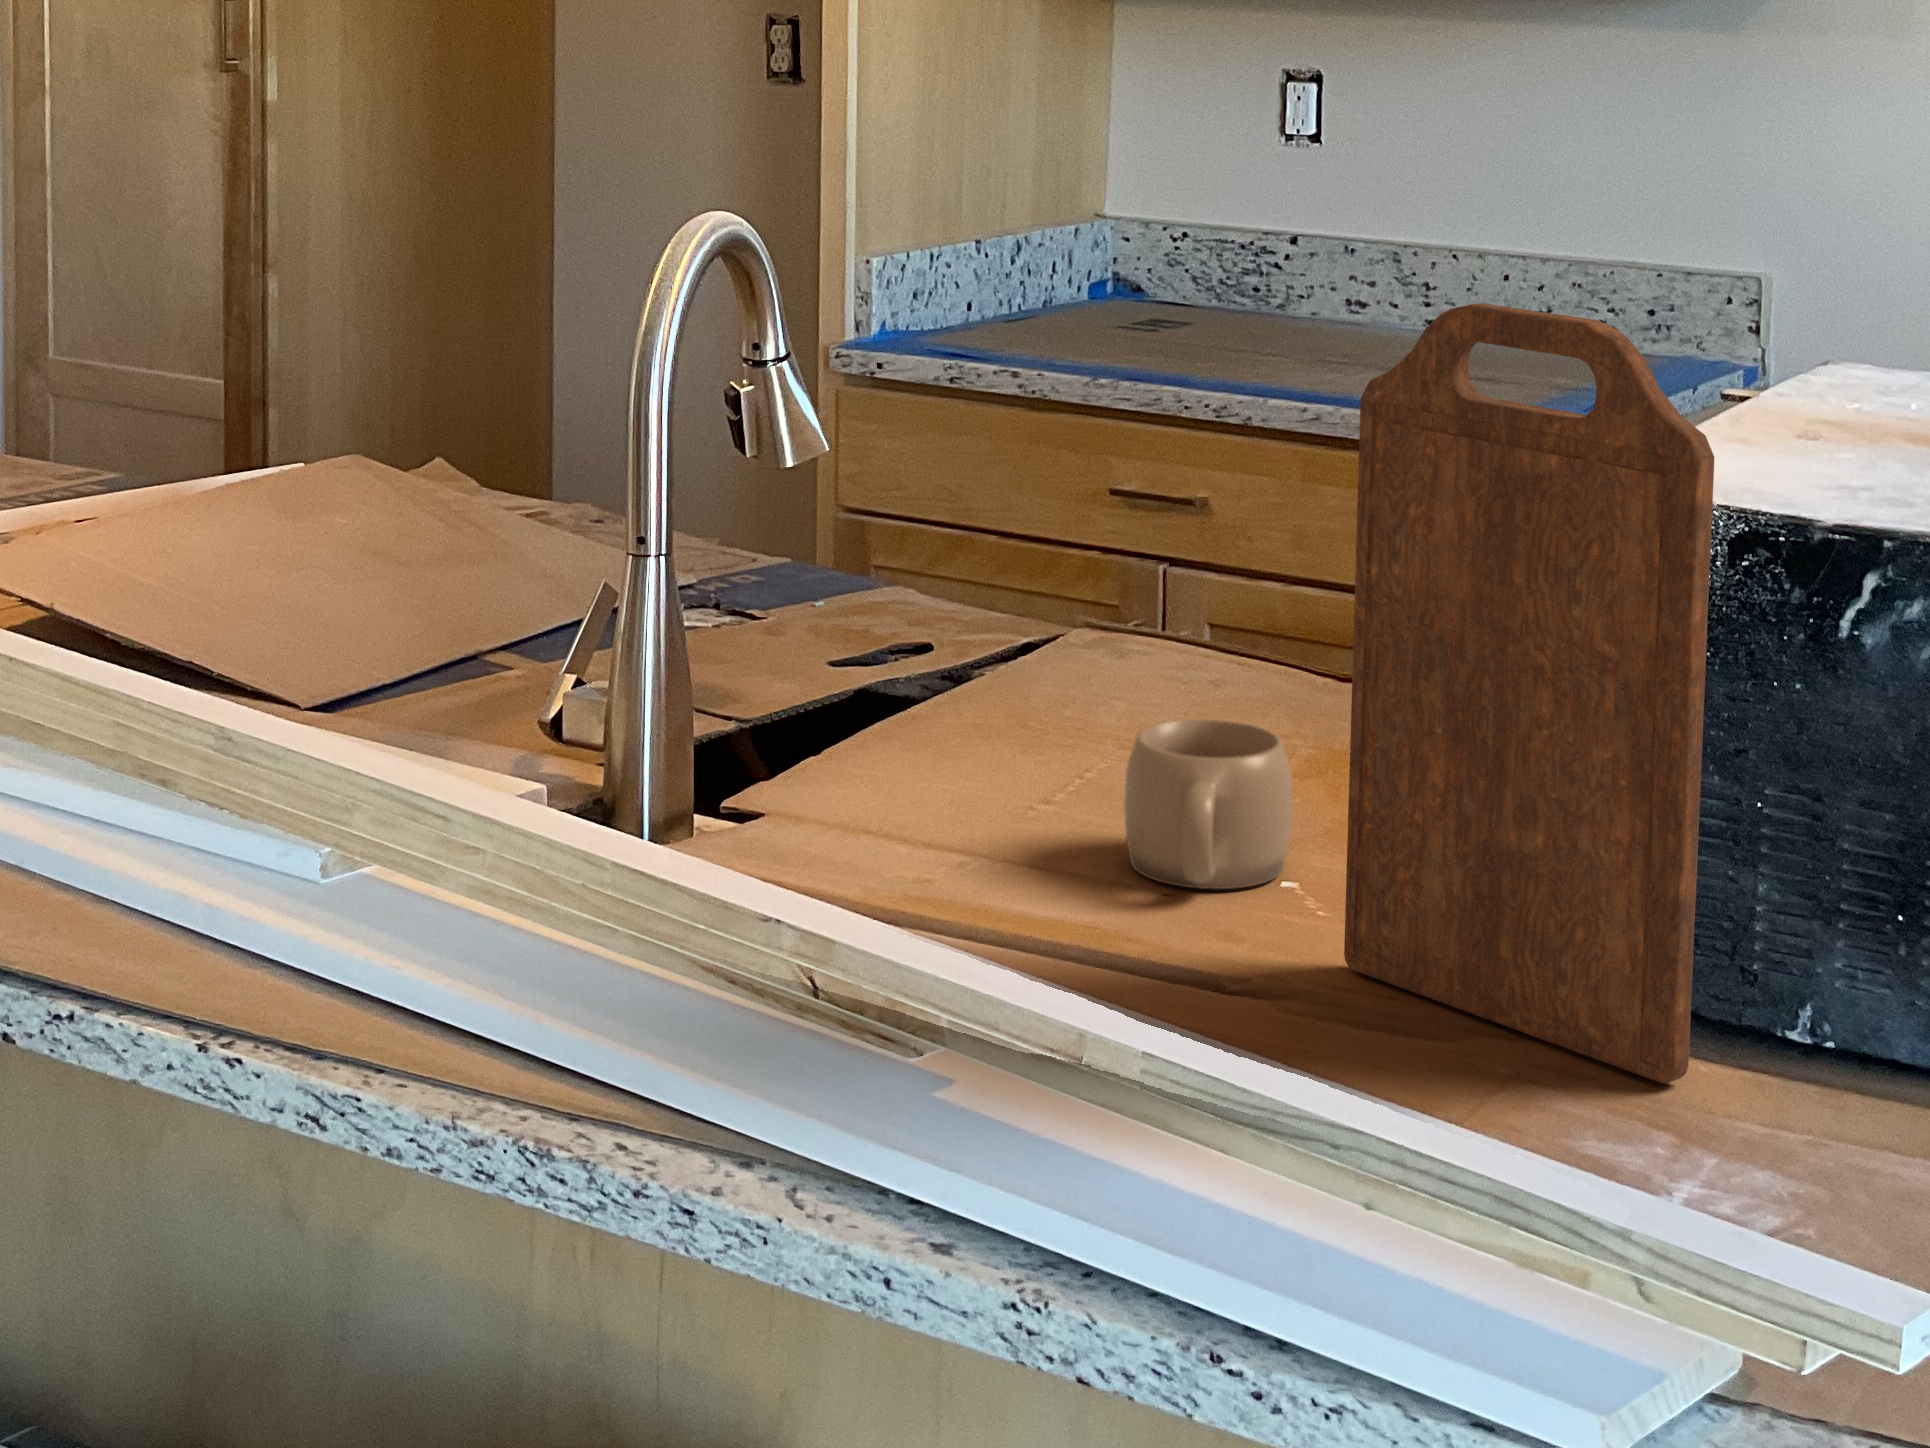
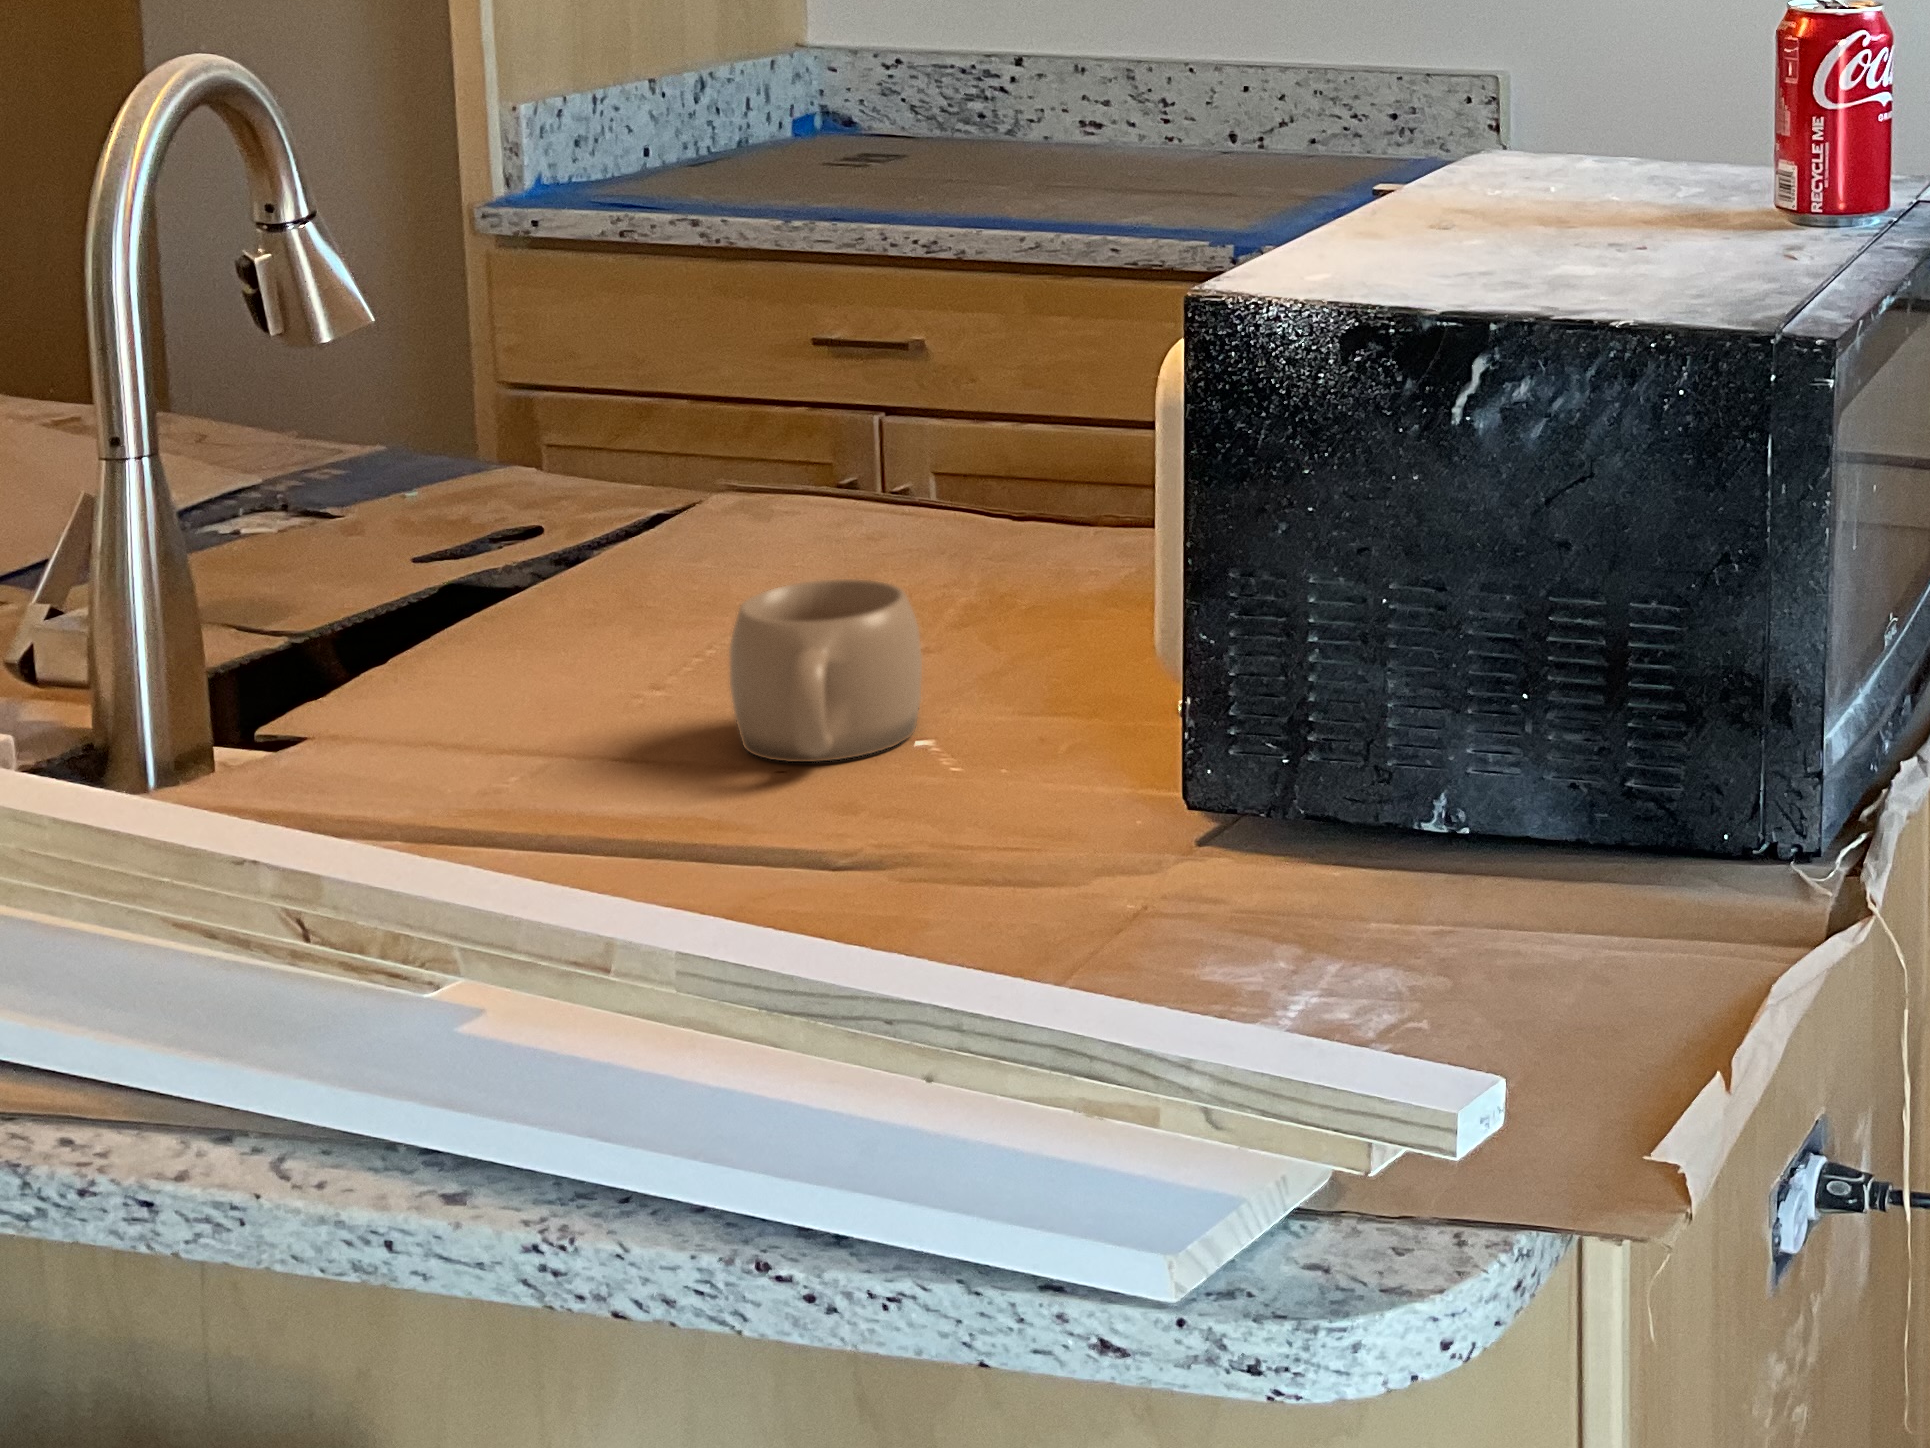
cutting board: present [1344,303,1715,1083] -> none [943,116,1319,897]

